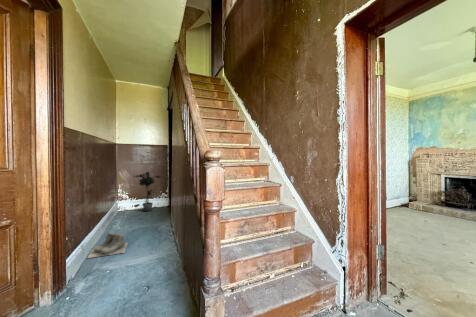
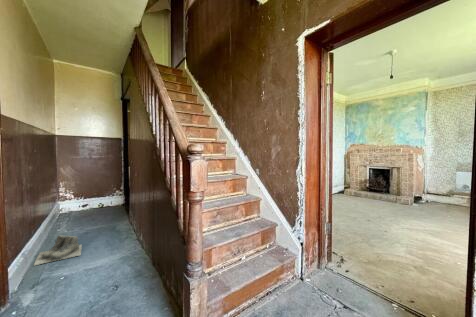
potted plant: present [136,172,160,211] -> none [79,166,115,211]

